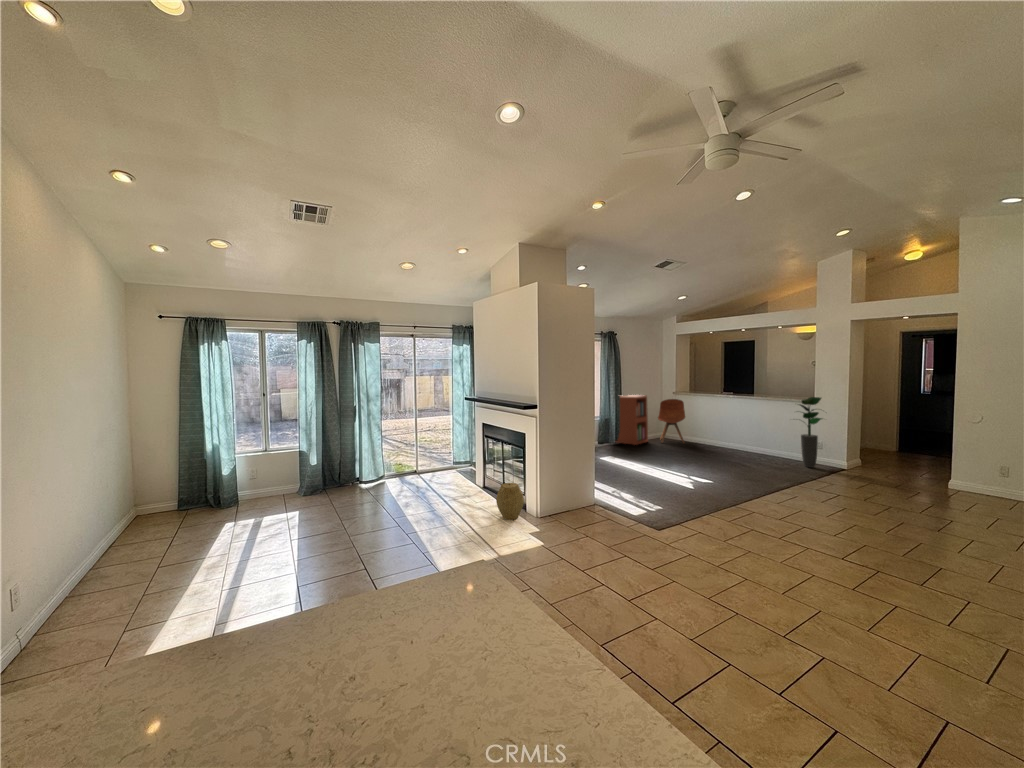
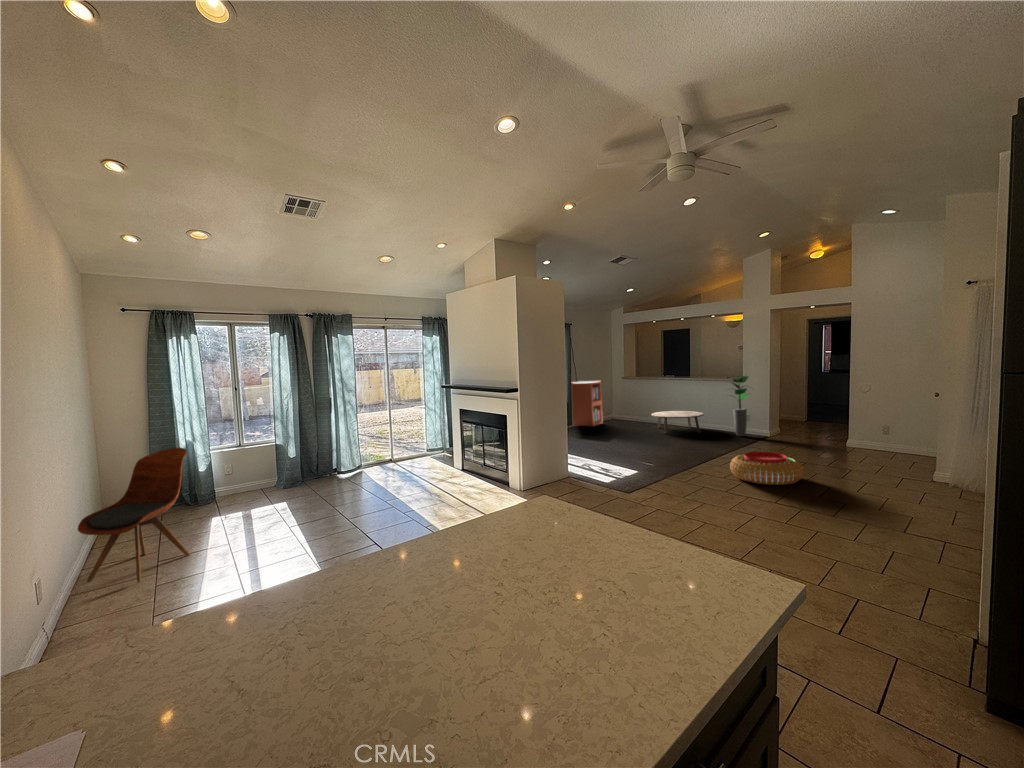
dining chair: present [658,399,685,443] -> present [78,448,190,582]
coffee table: none [702,433,765,460] -> present [651,411,704,433]
woven basket: present [496,483,524,520] -> none [483,461,508,494]
pouf: none [790,493,888,539] -> present [730,452,803,485]

